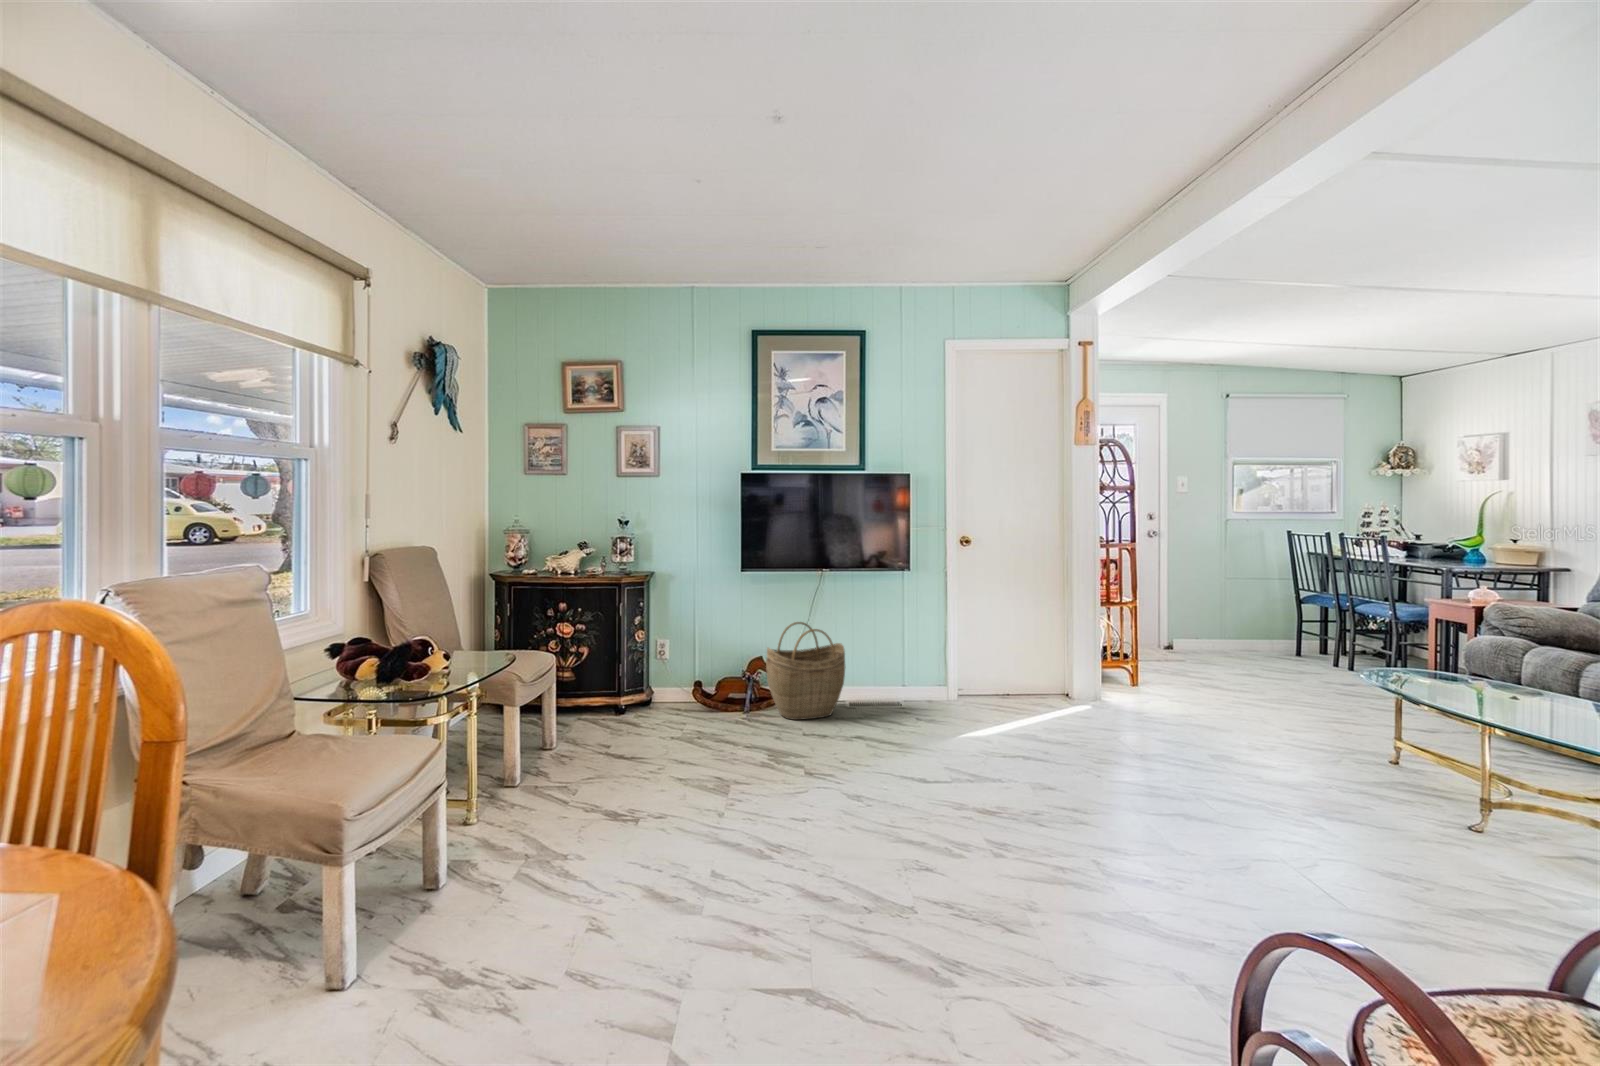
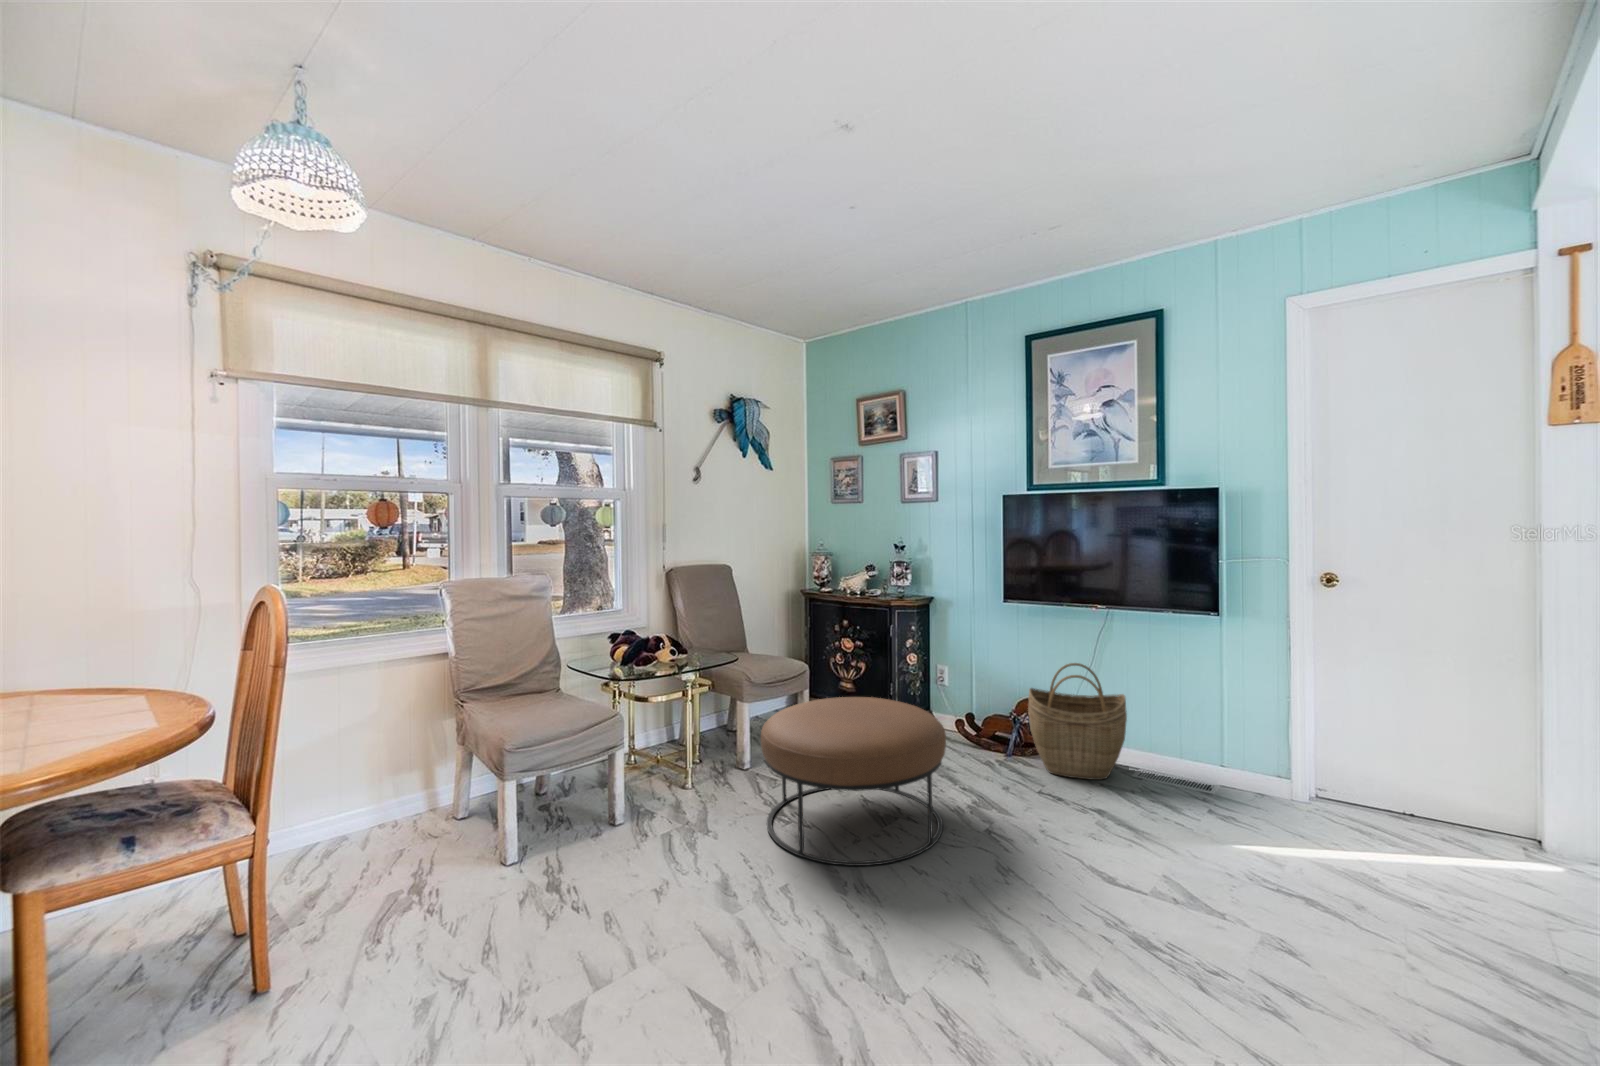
ottoman: none [571,668,766,834] -> present [761,697,946,866]

